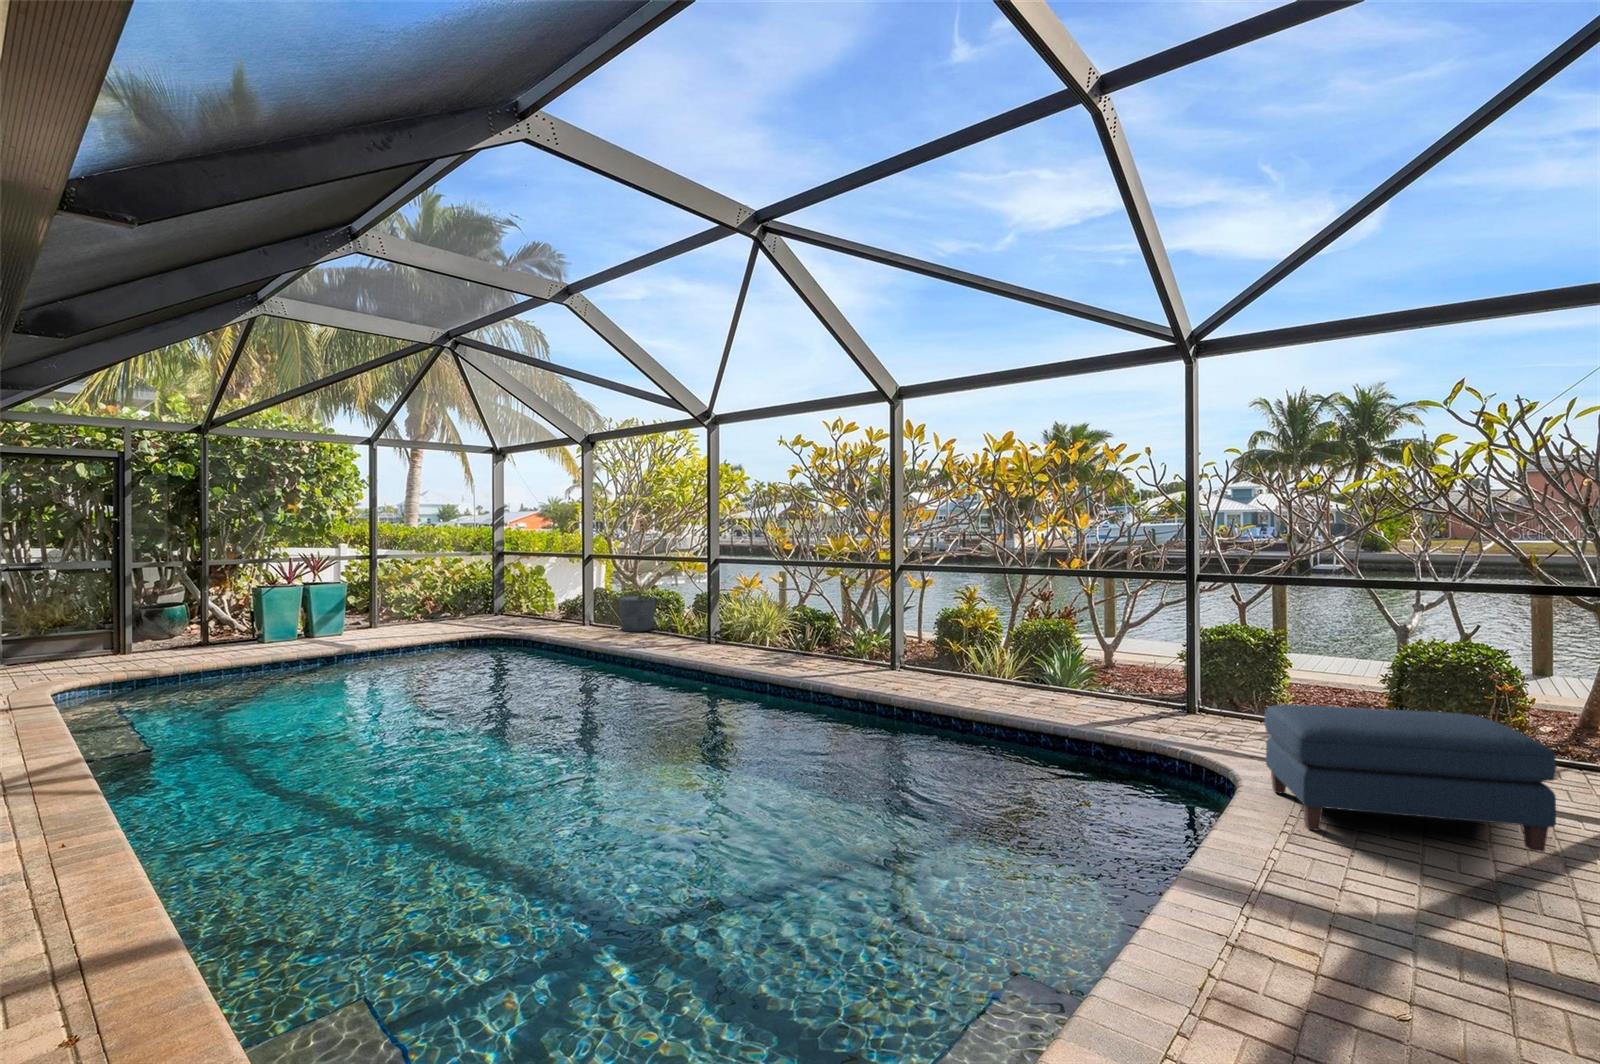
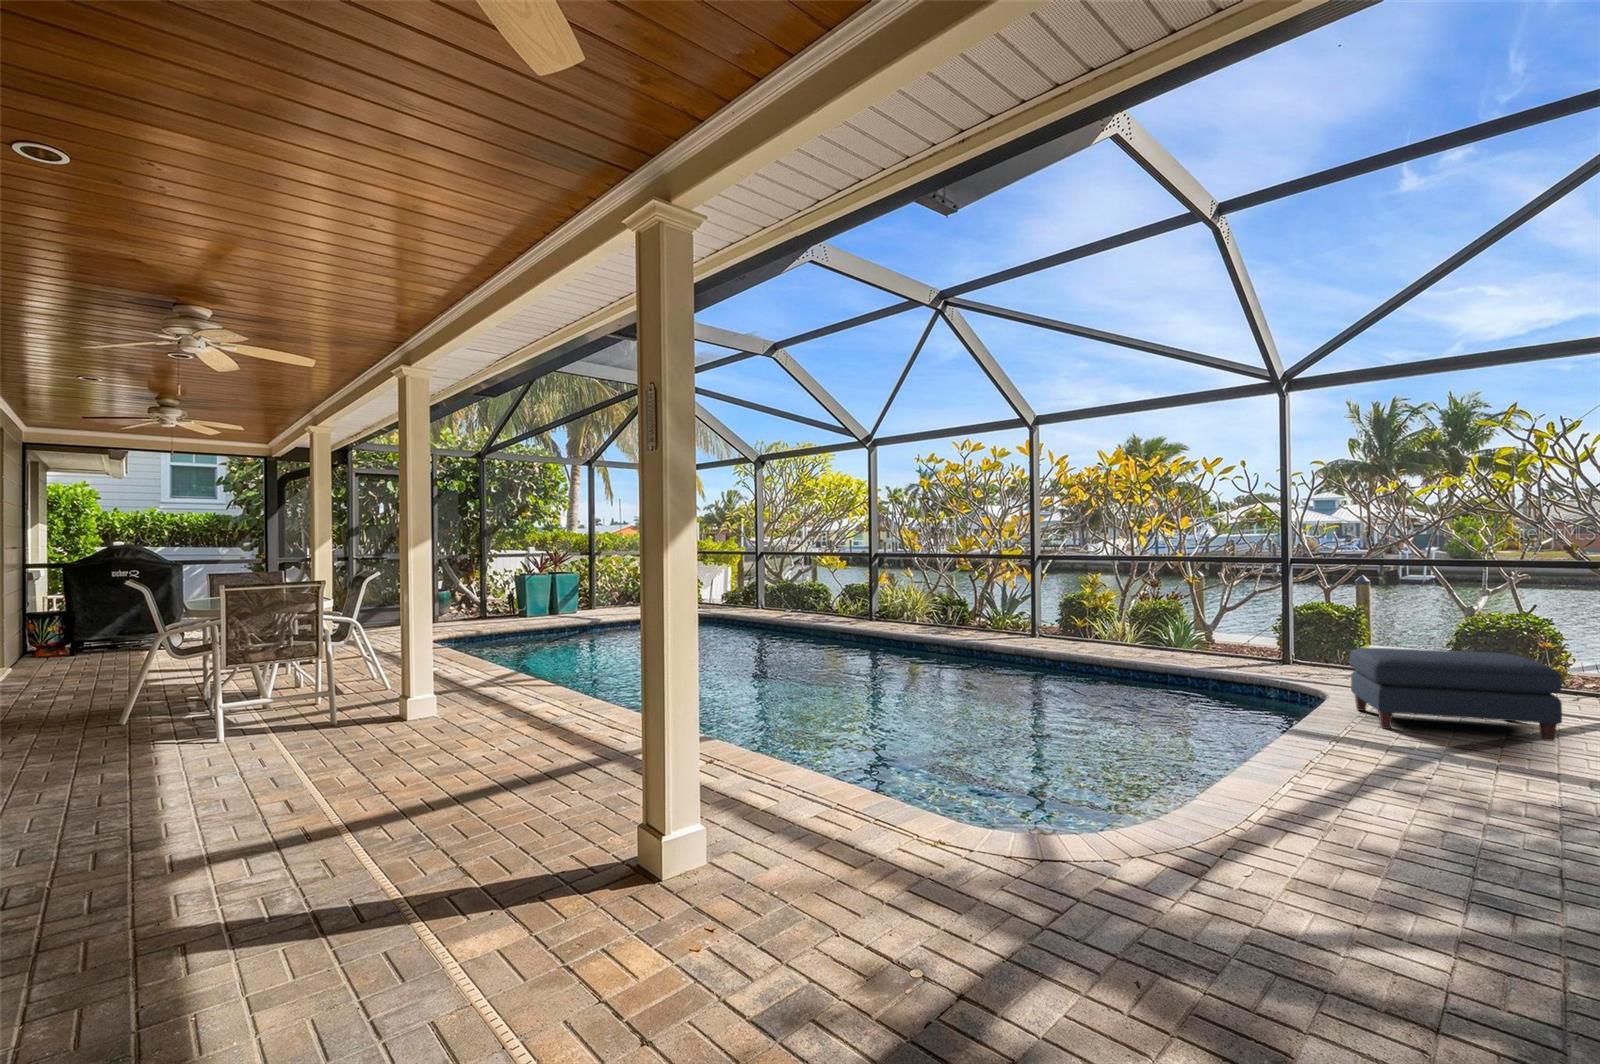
planter: present [619,596,656,632] -> none [789,585,818,613]

